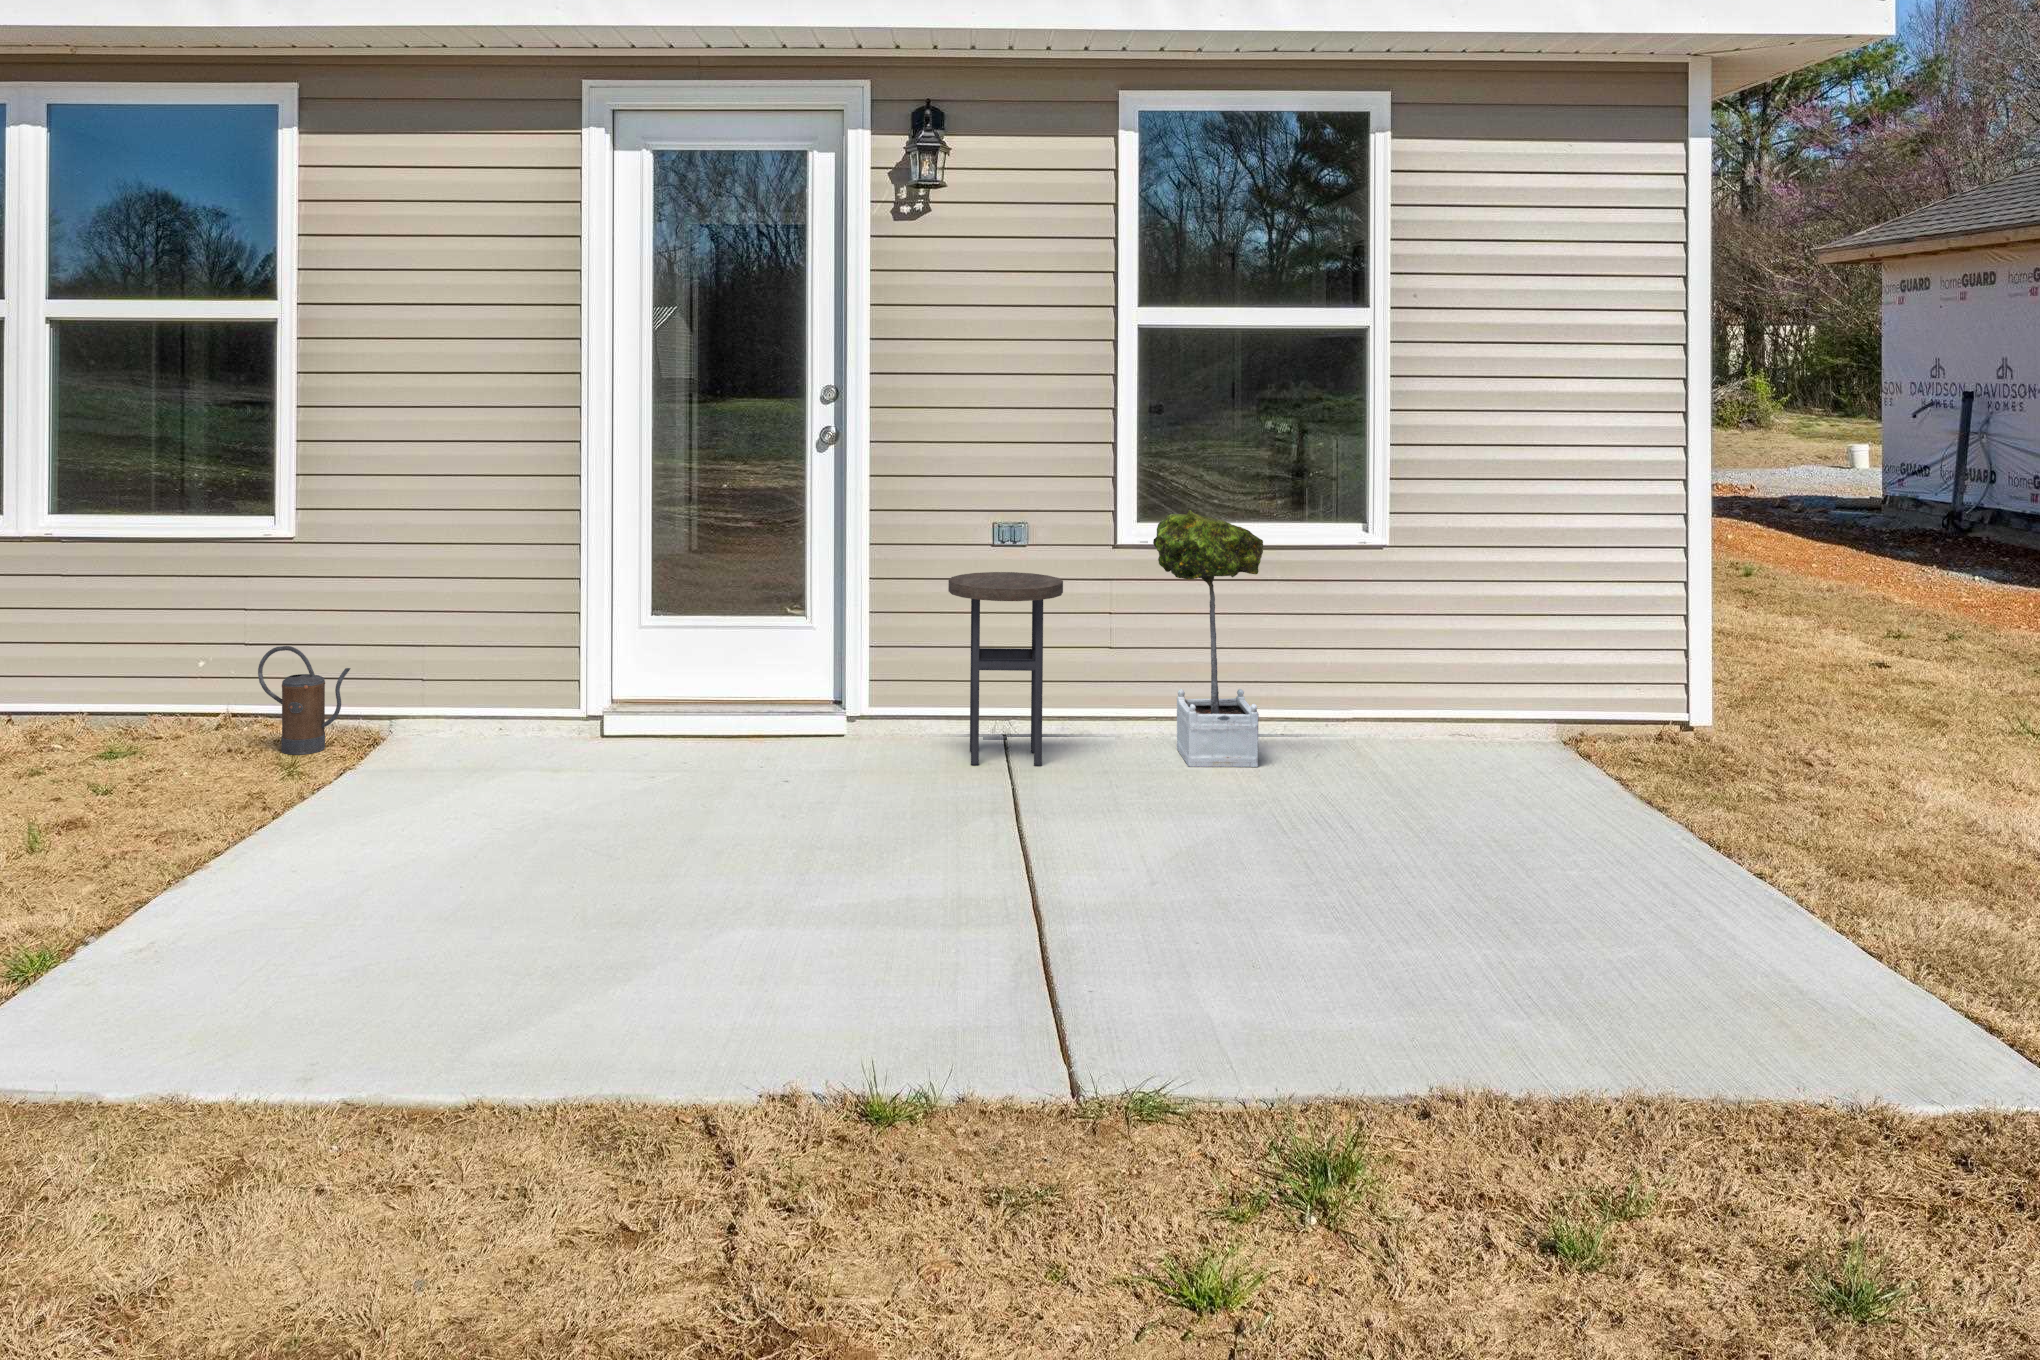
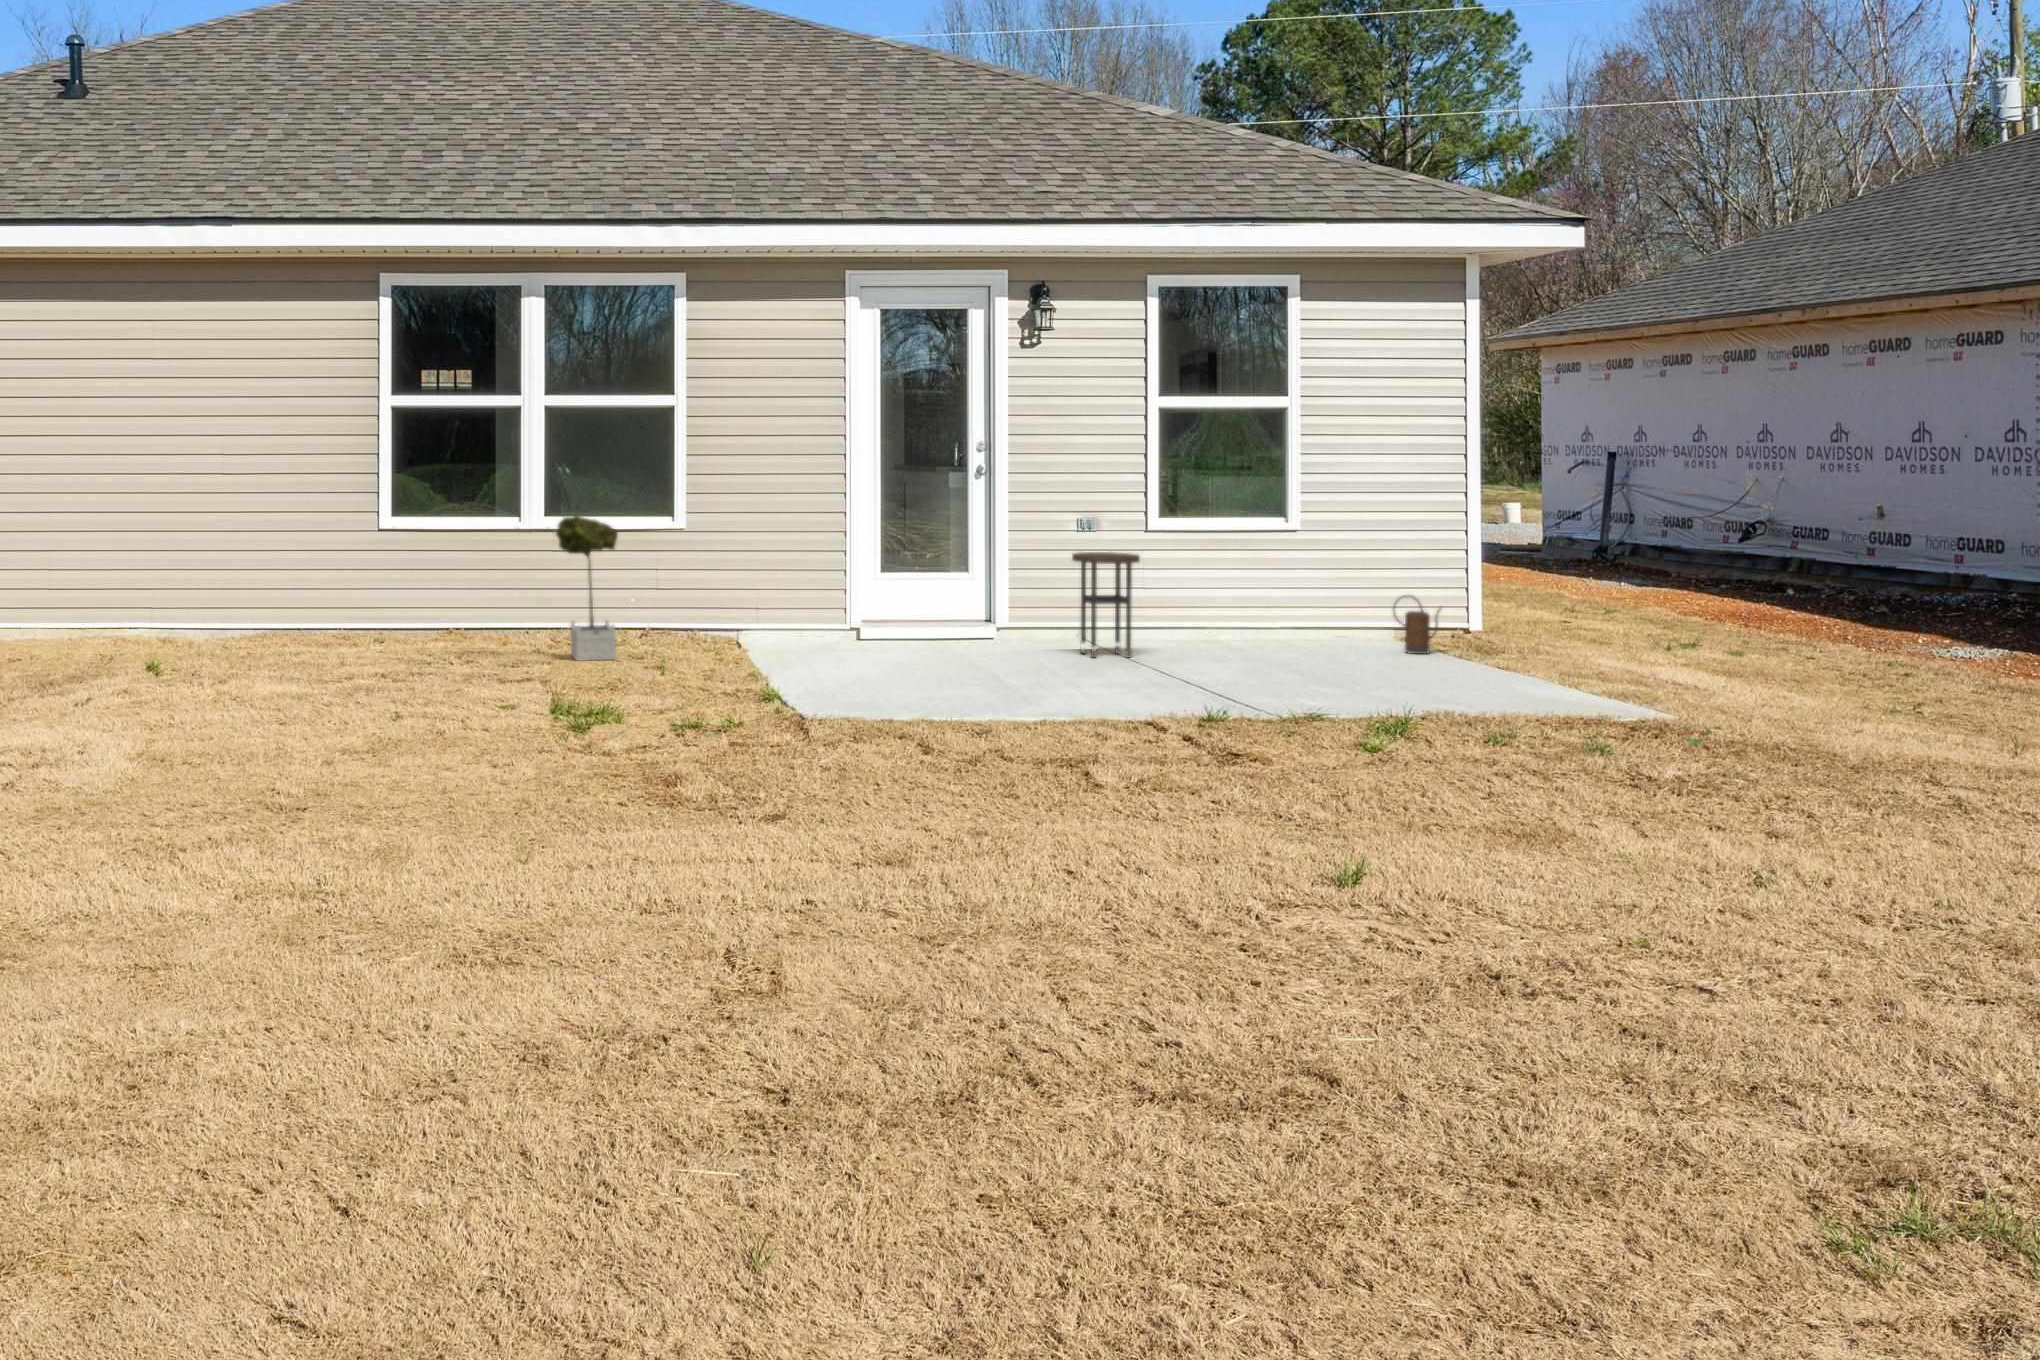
potted tree: present [1153,510,1263,767] -> present [556,515,618,661]
watering can: present [258,646,350,754] -> present [1394,596,1440,654]

